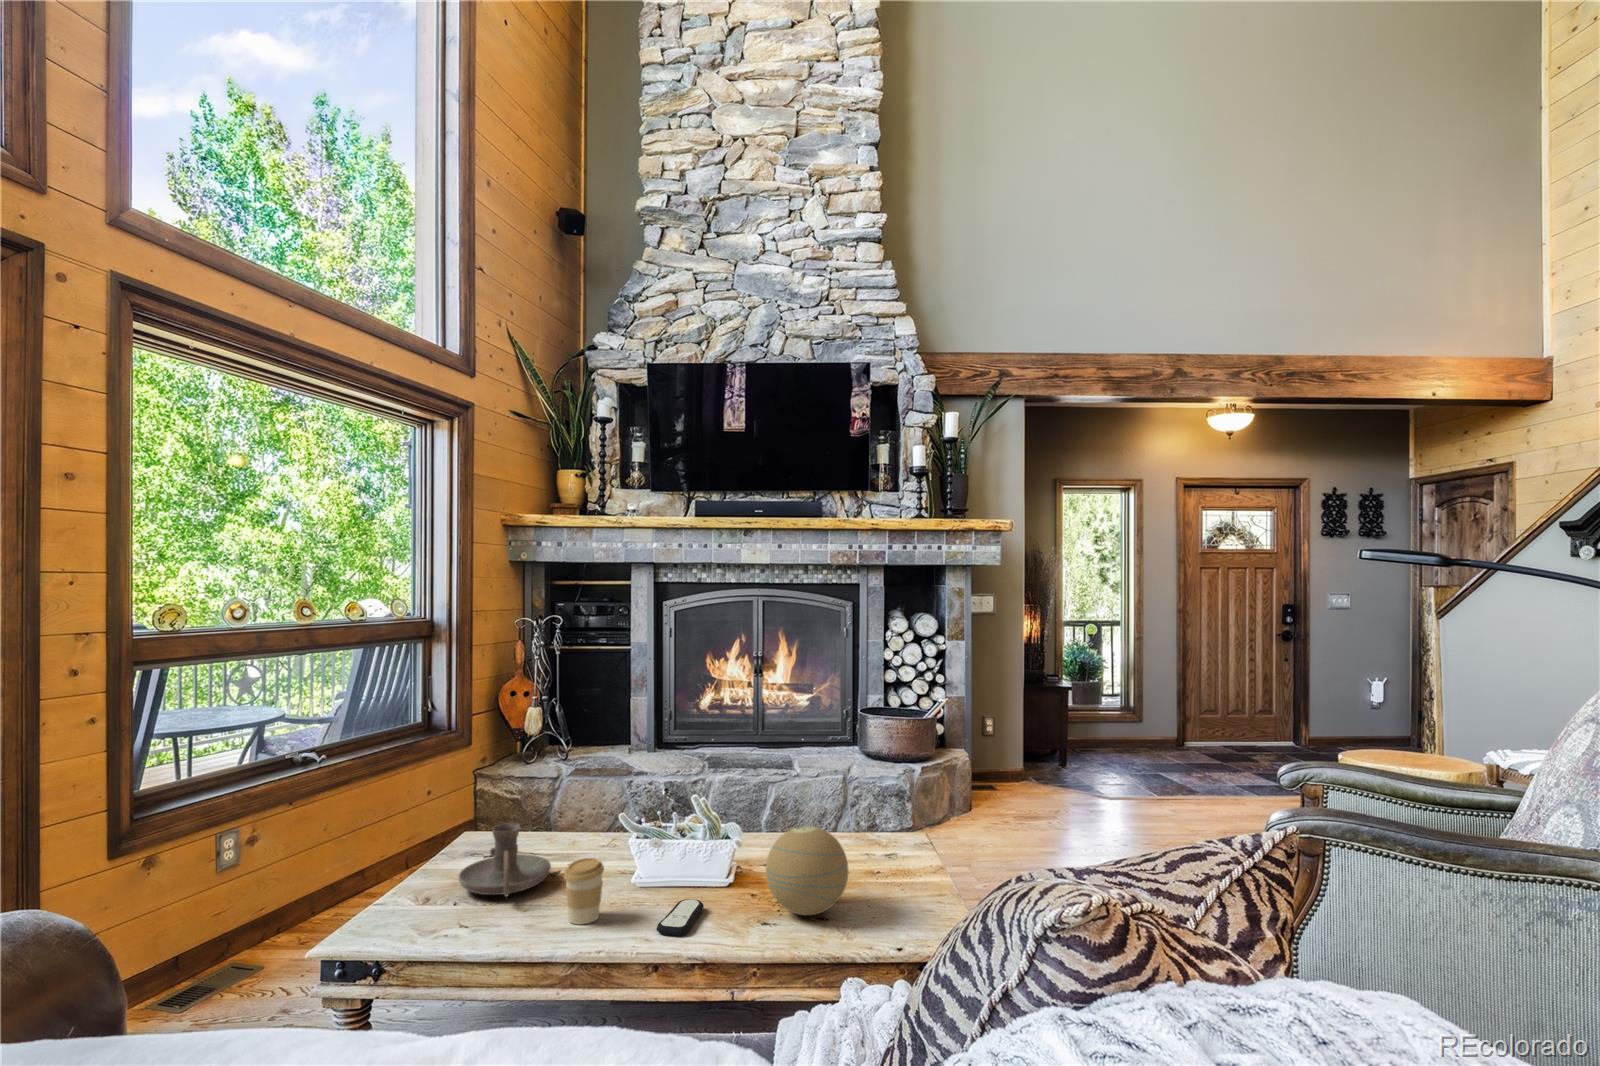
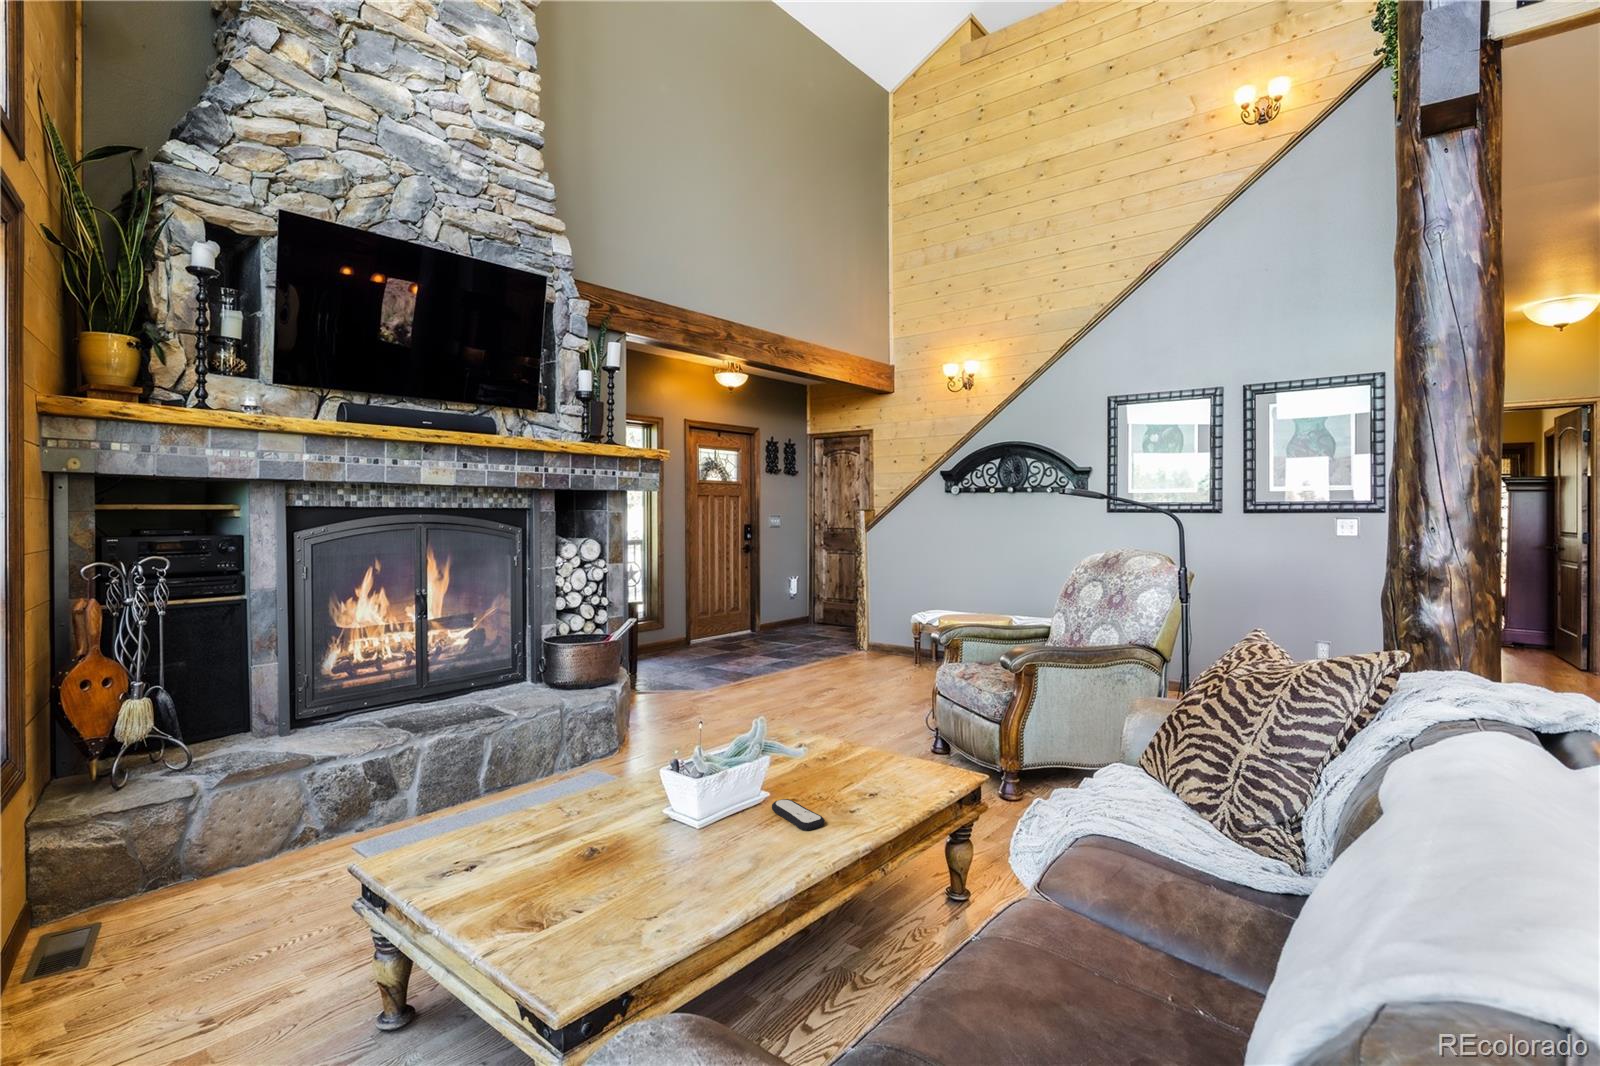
candle holder: present [459,823,551,897] -> none [530,785,648,871]
decorative orb: present [766,826,848,915] -> none [816,712,885,784]
coffee cup: present [564,858,604,924] -> none [707,786,747,853]

